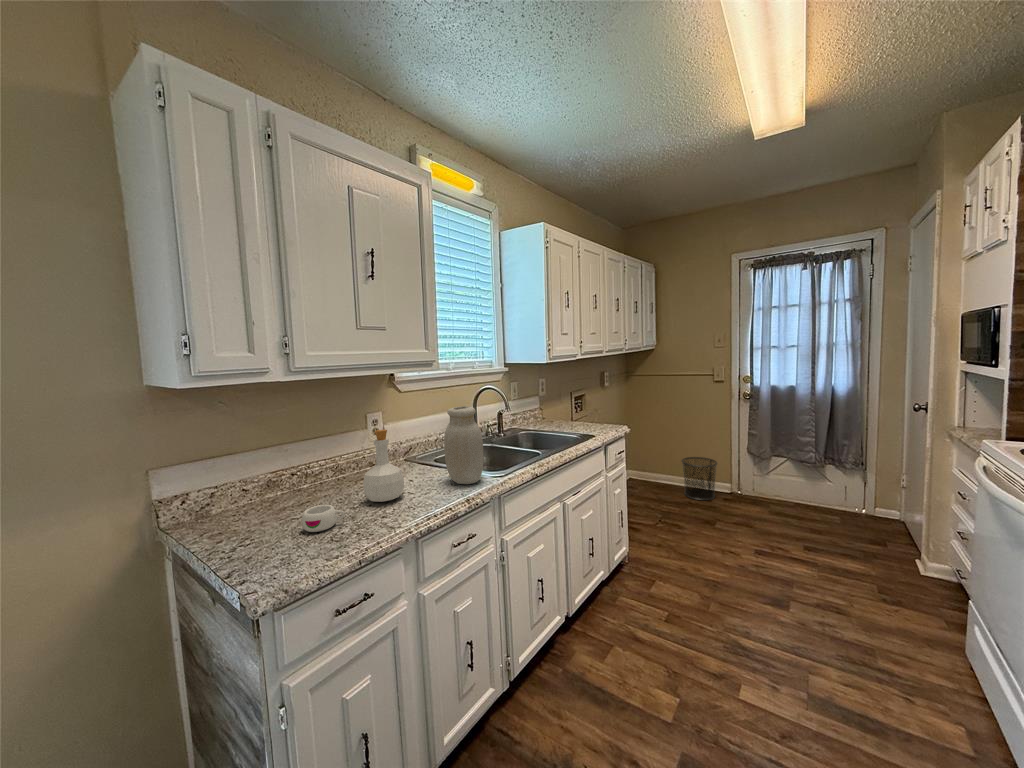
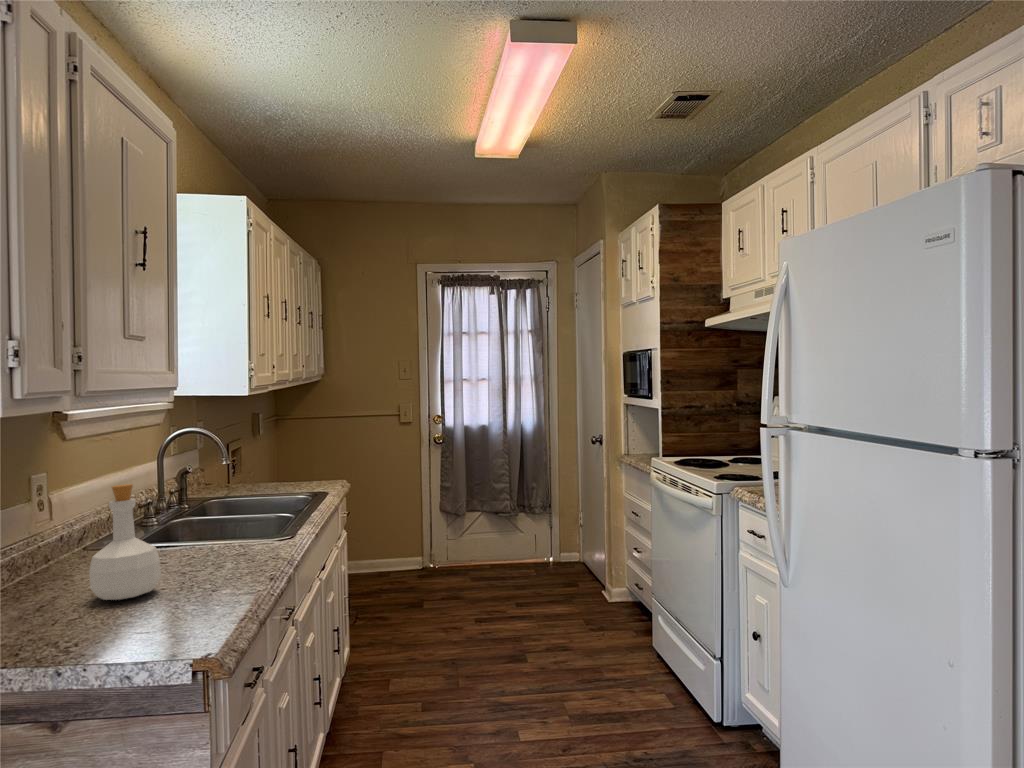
jar: present [444,406,484,484] -> none [189,447,251,561]
waste bin: present [682,457,717,500] -> none [366,526,411,584]
mug: present [302,505,345,532] -> none [51,603,120,646]

